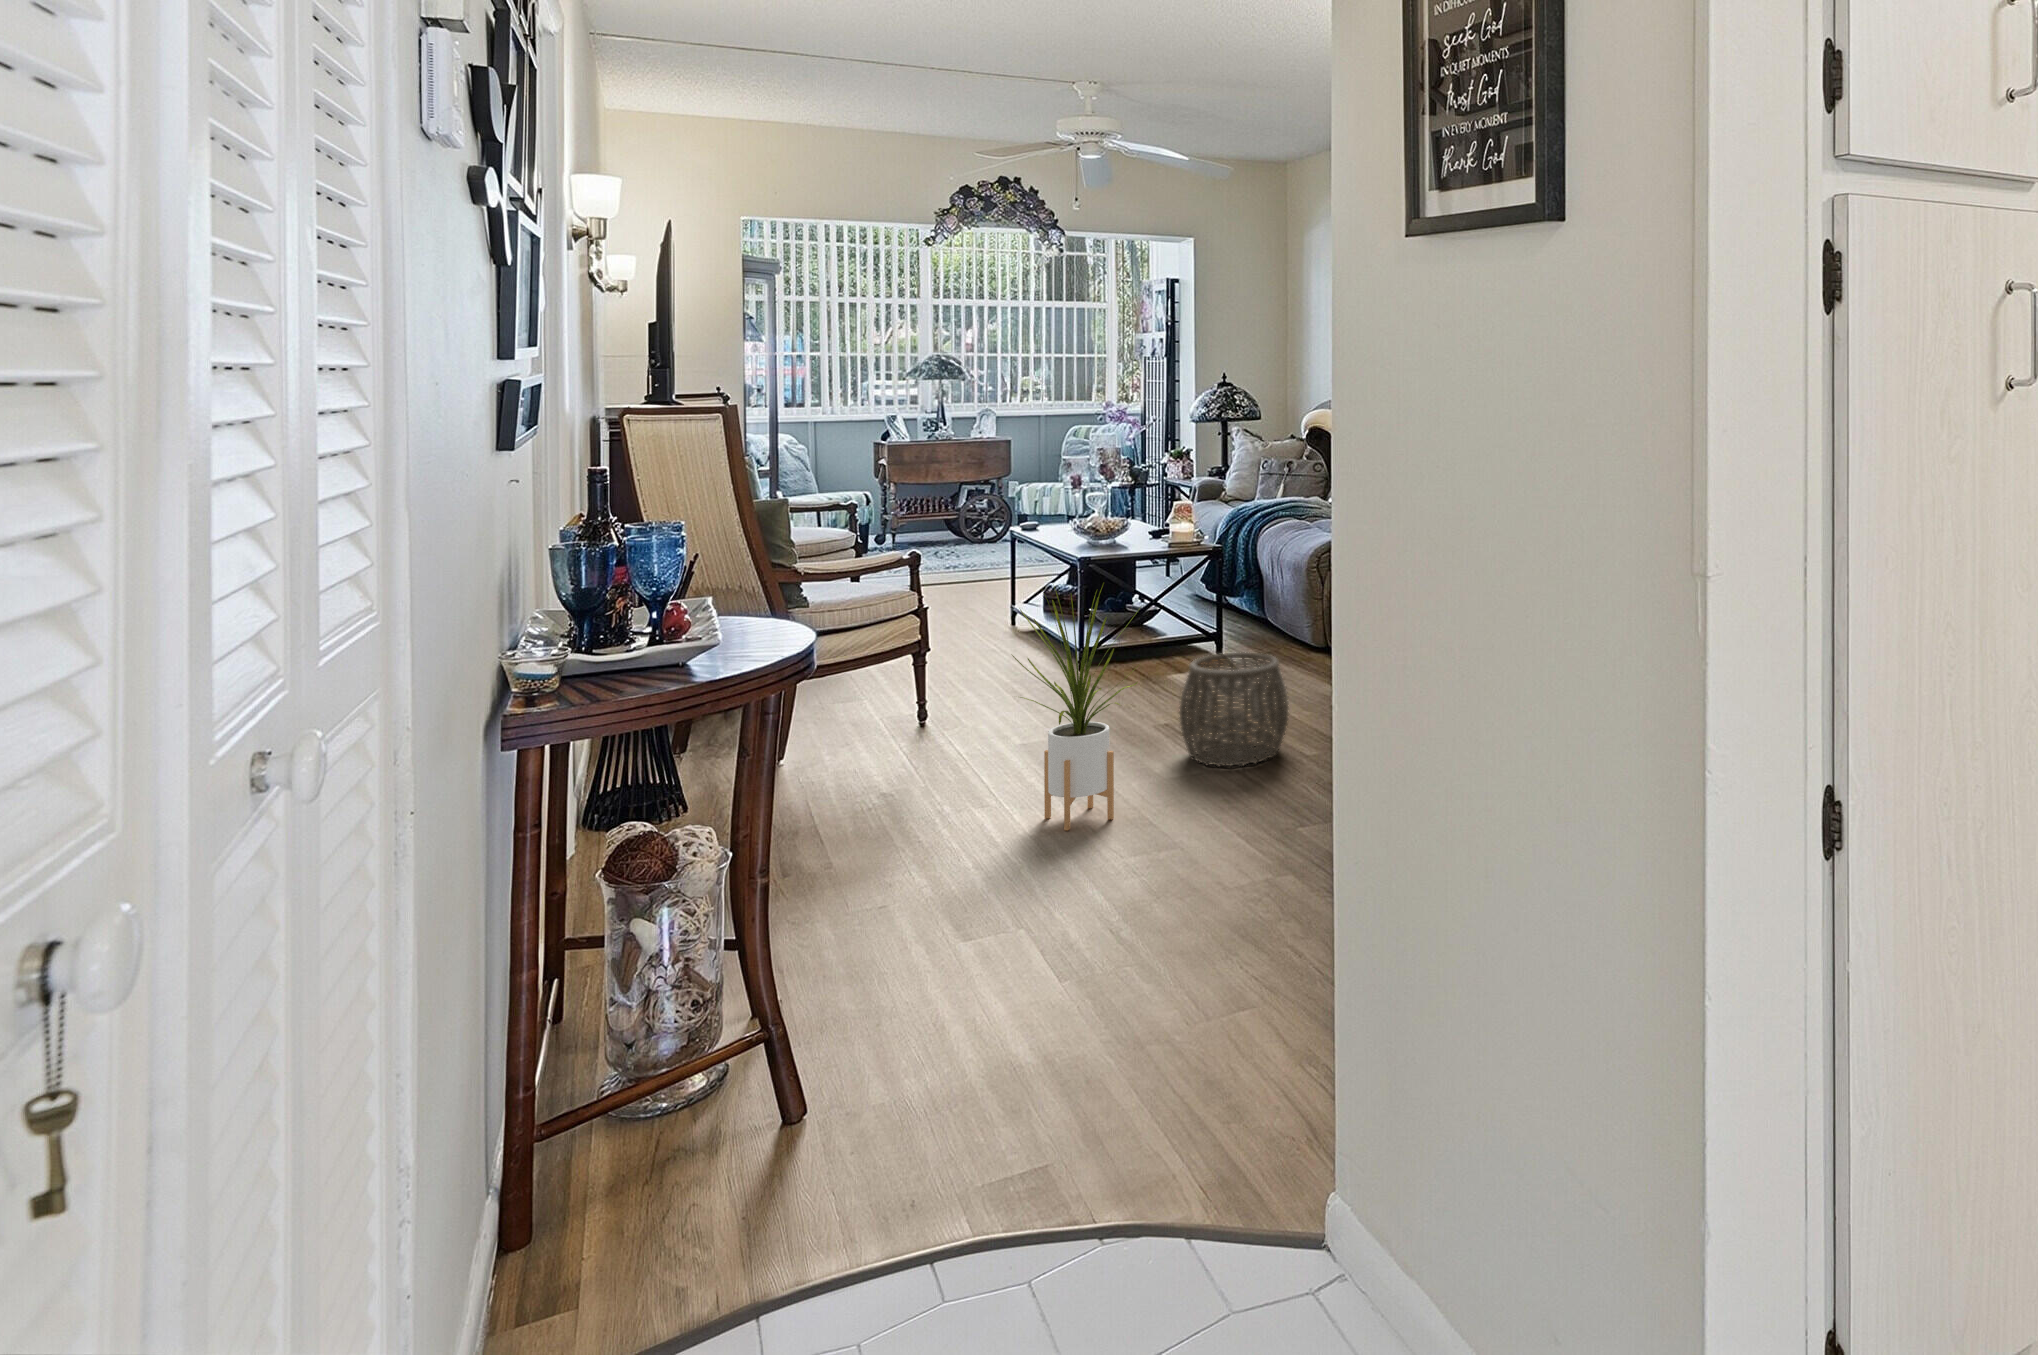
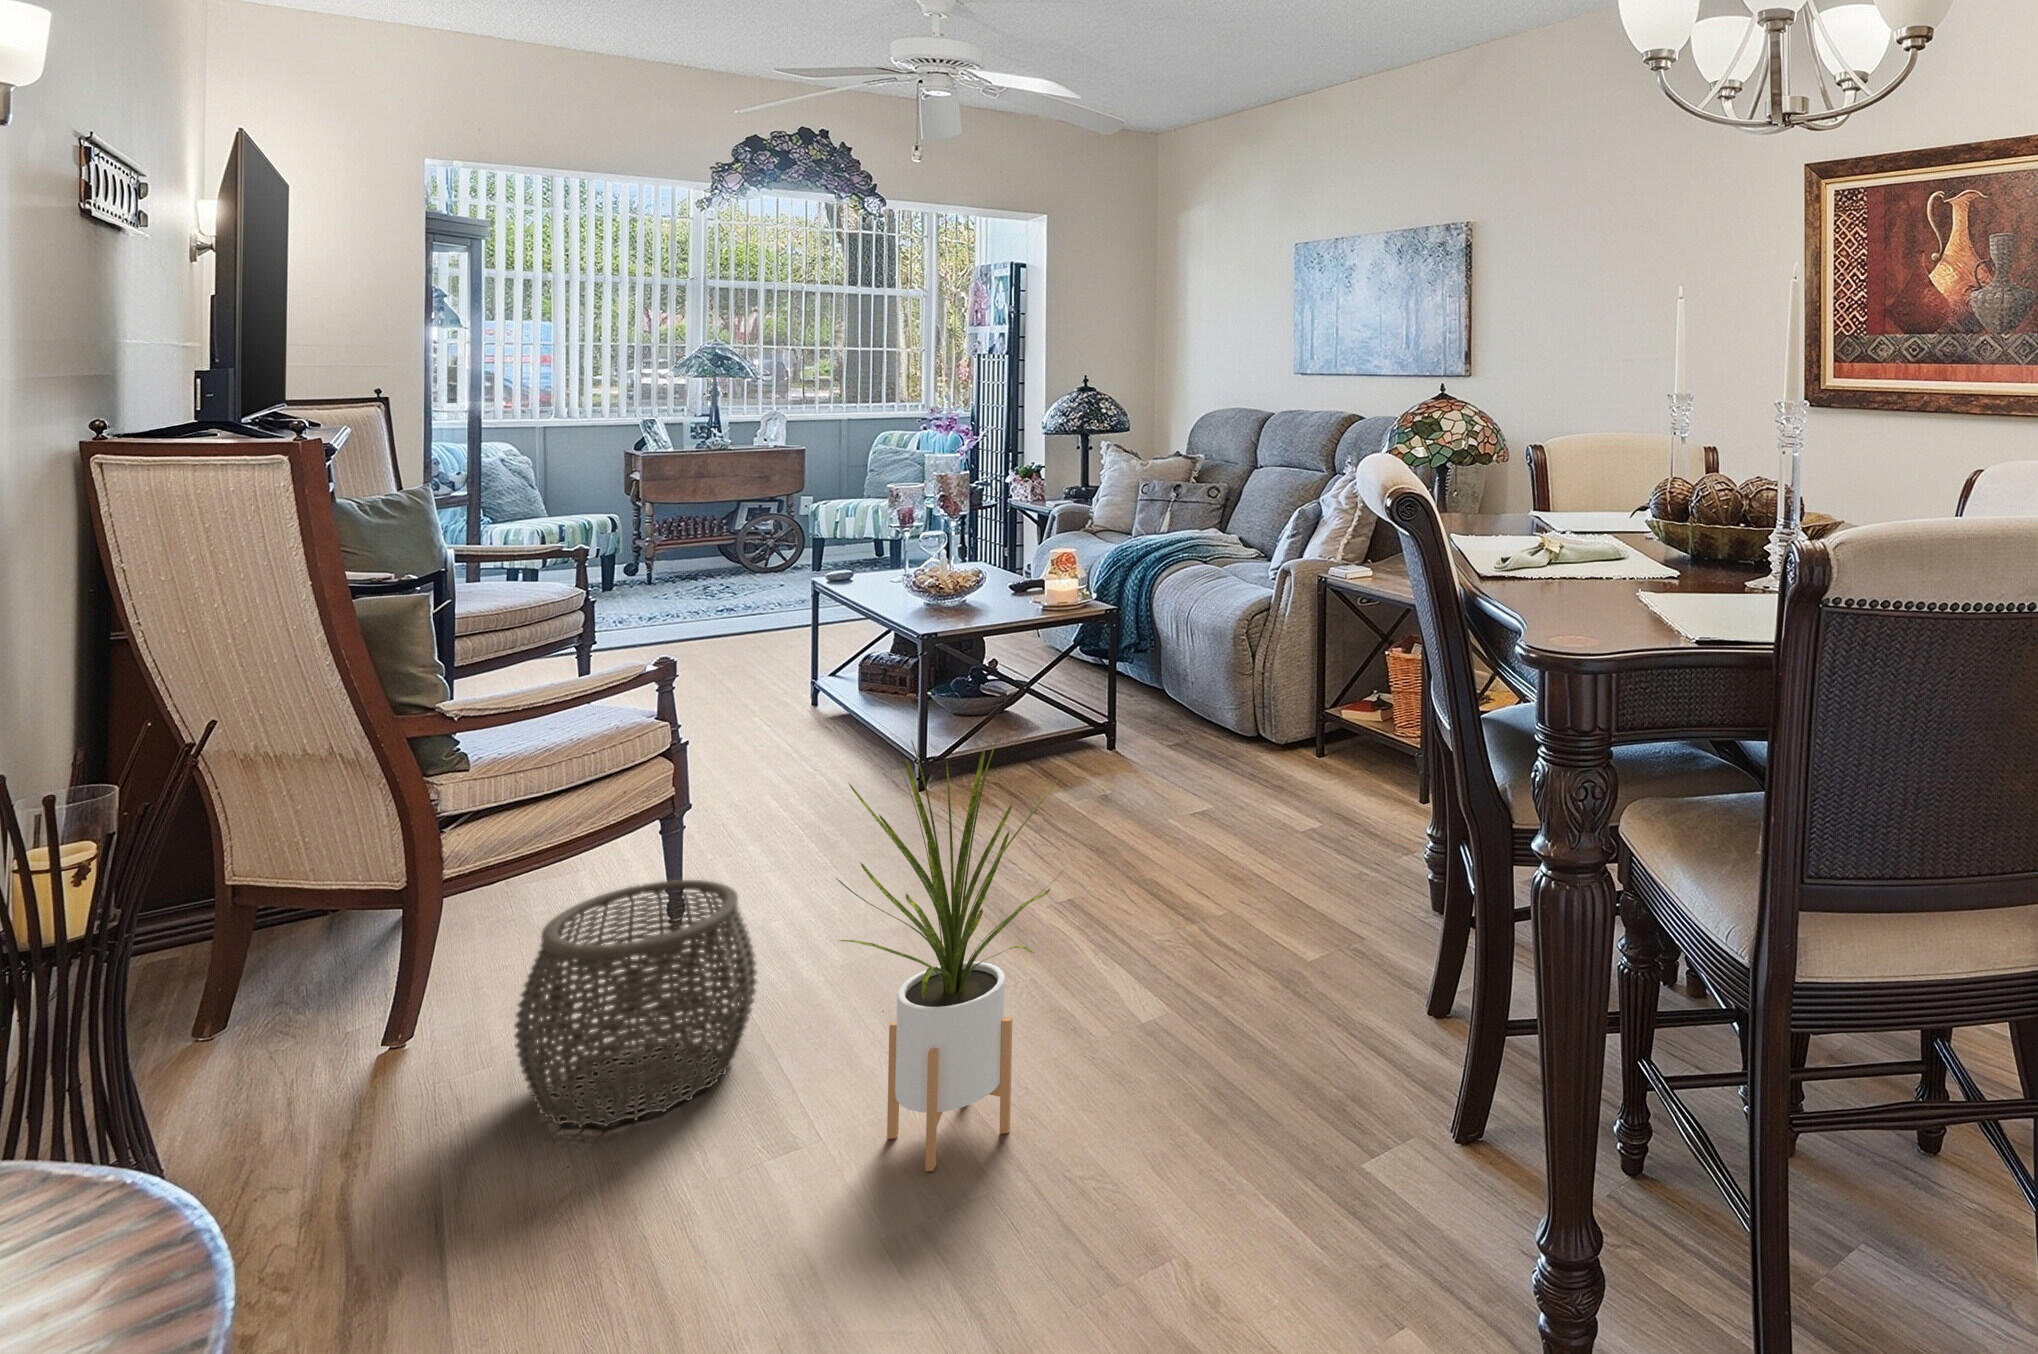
woven basket: present [1179,652,1289,766] -> present [514,880,757,1127]

